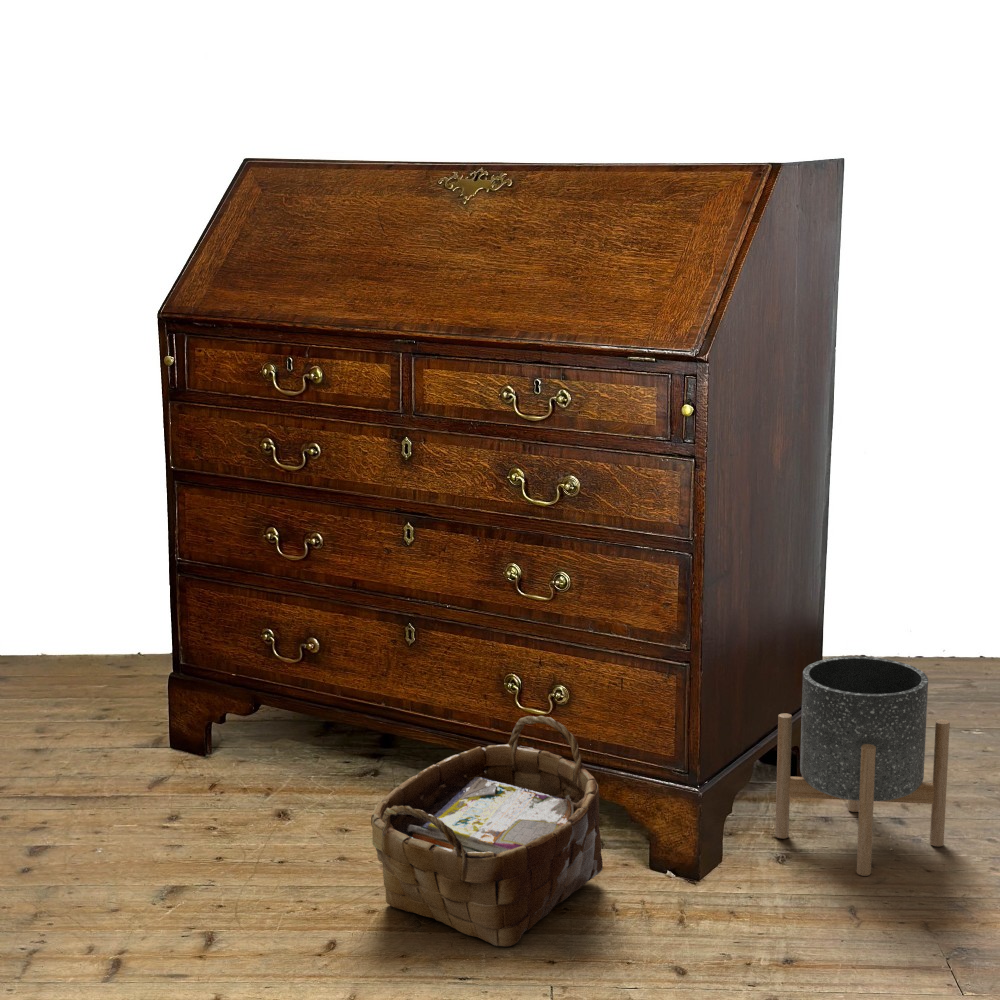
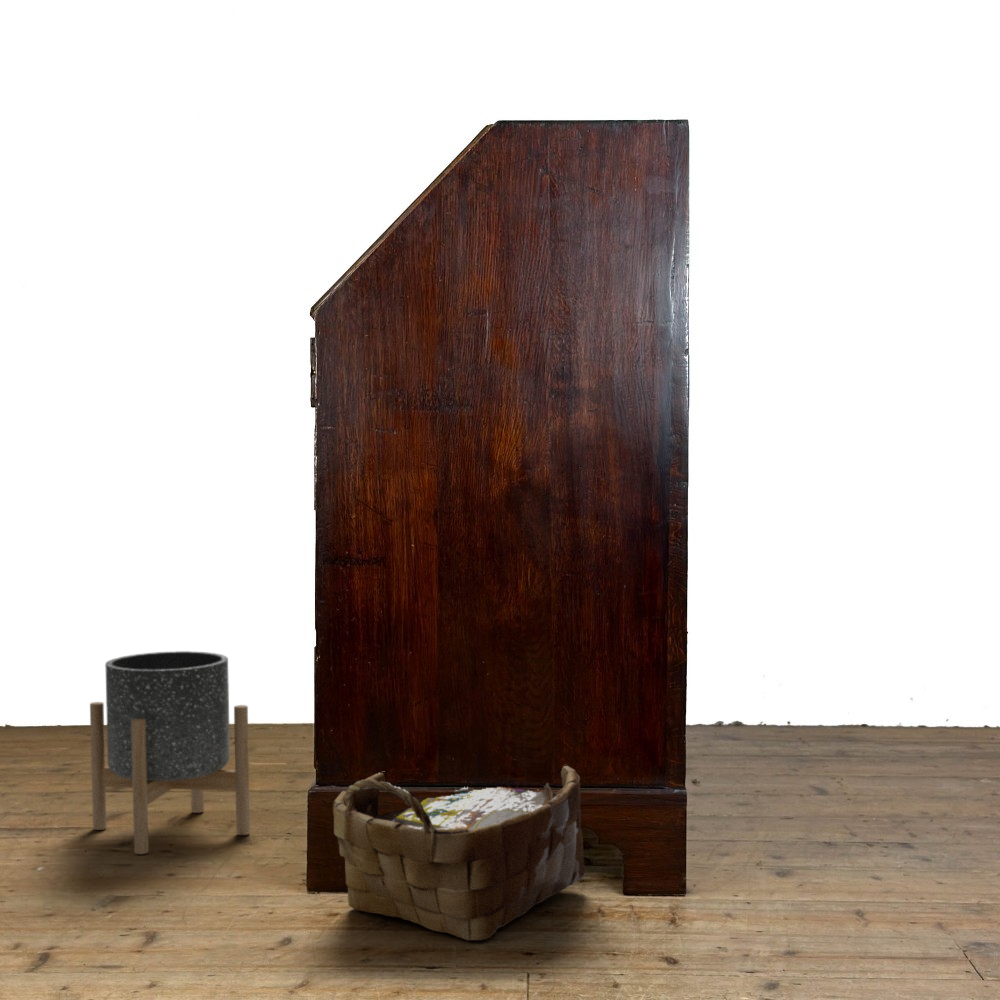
planter: present [775,657,950,876] -> present [90,651,250,854]

